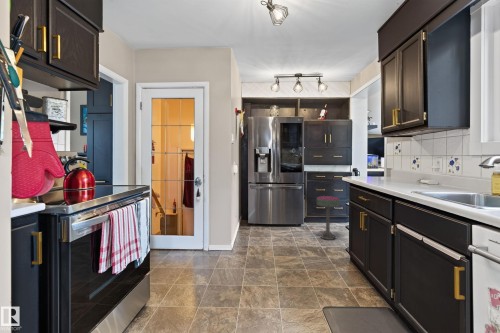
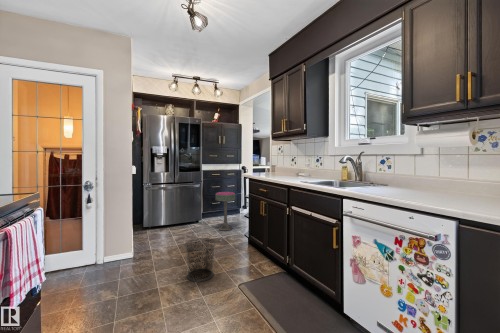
waste bin: none [270,243,303,289] -> present [186,238,215,282]

